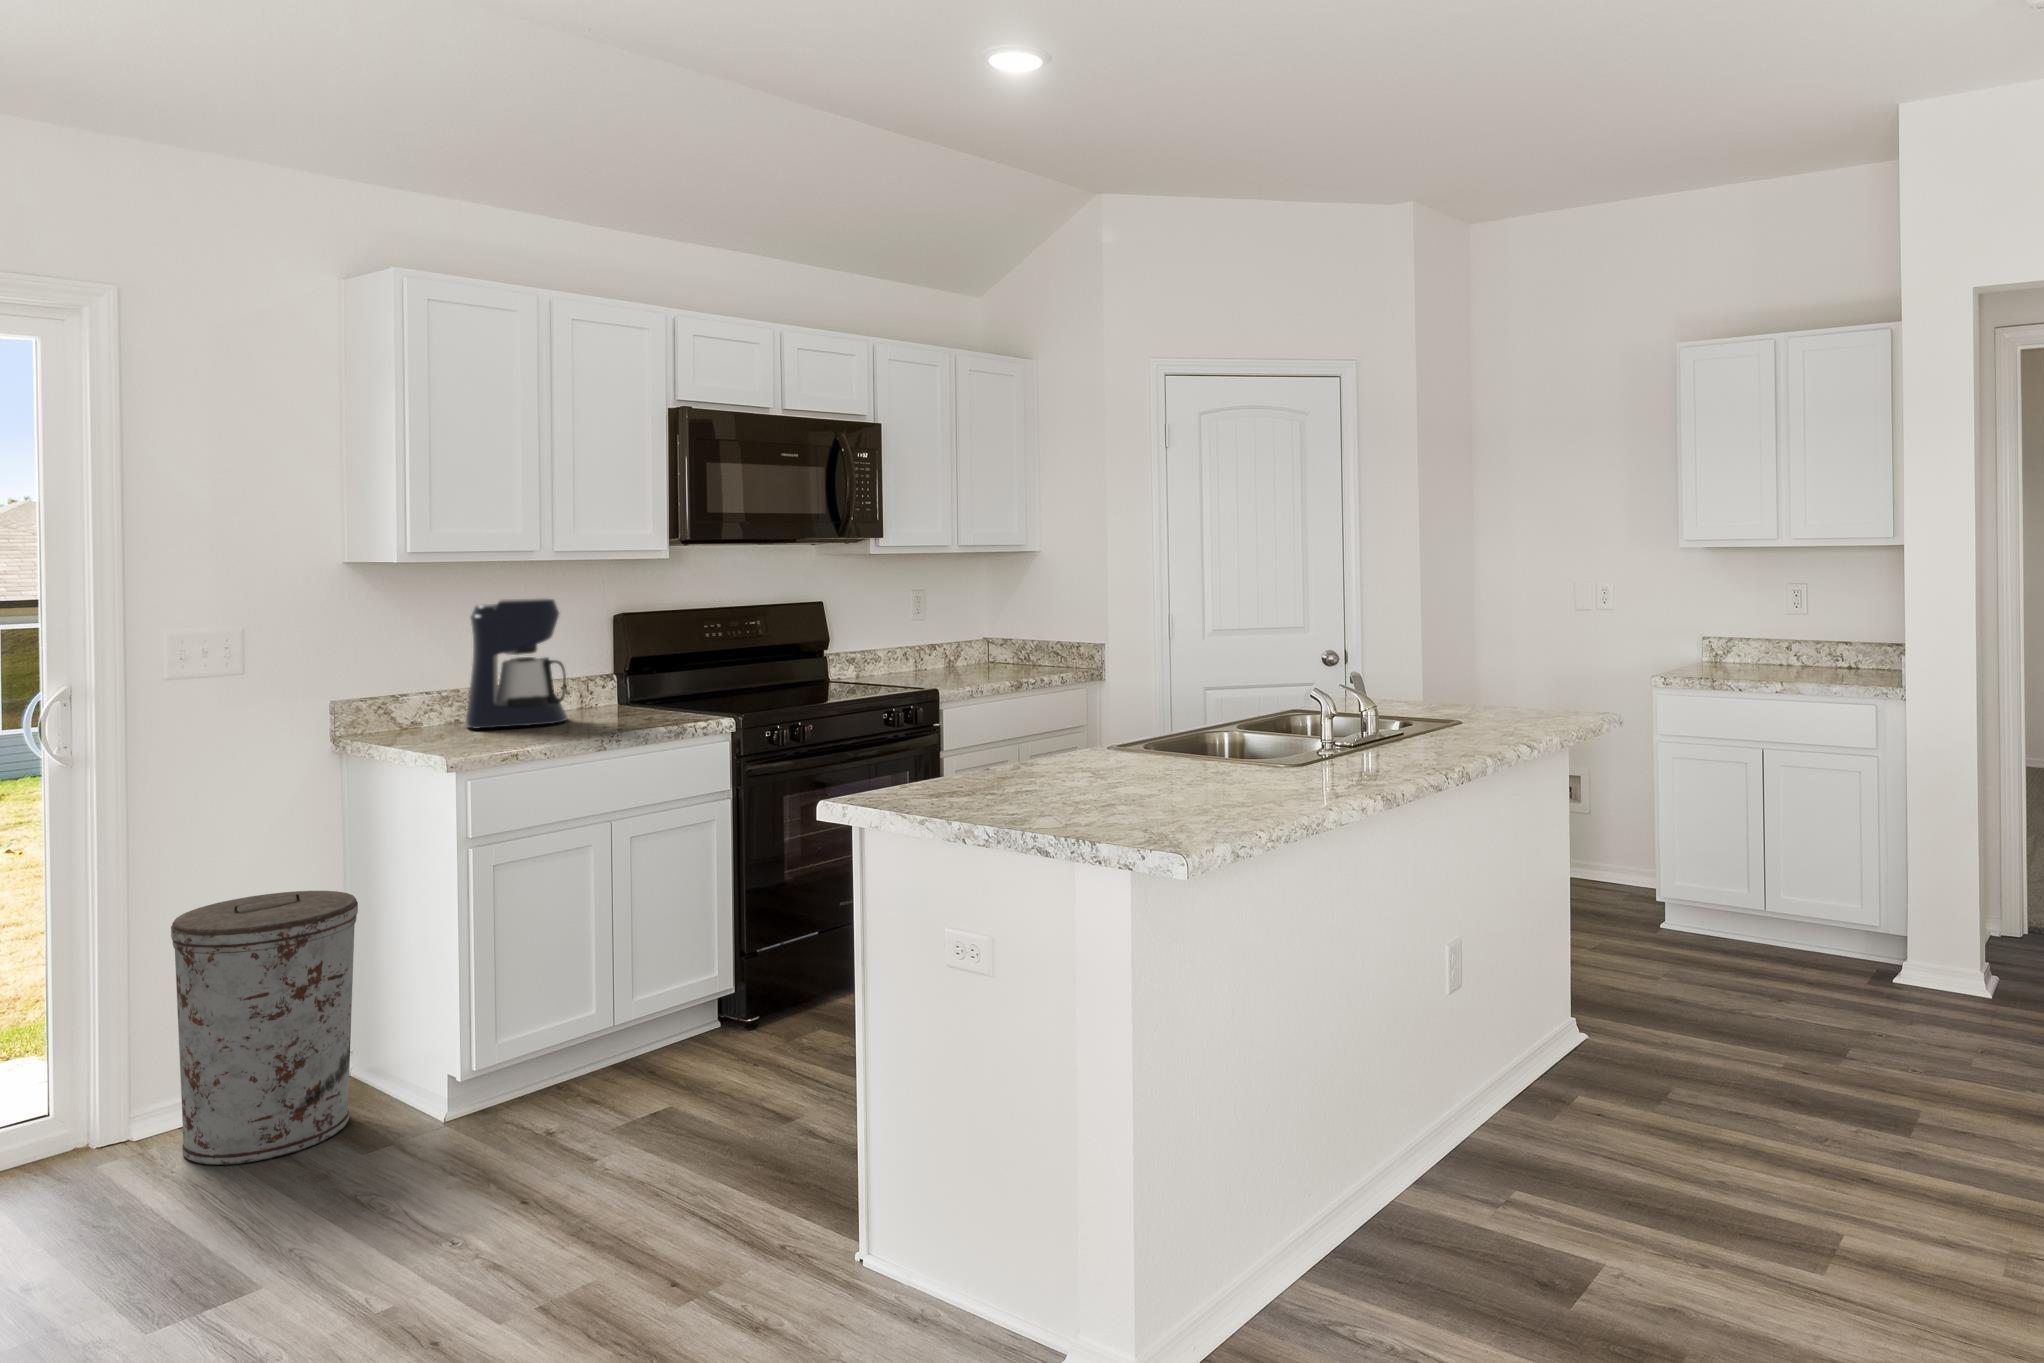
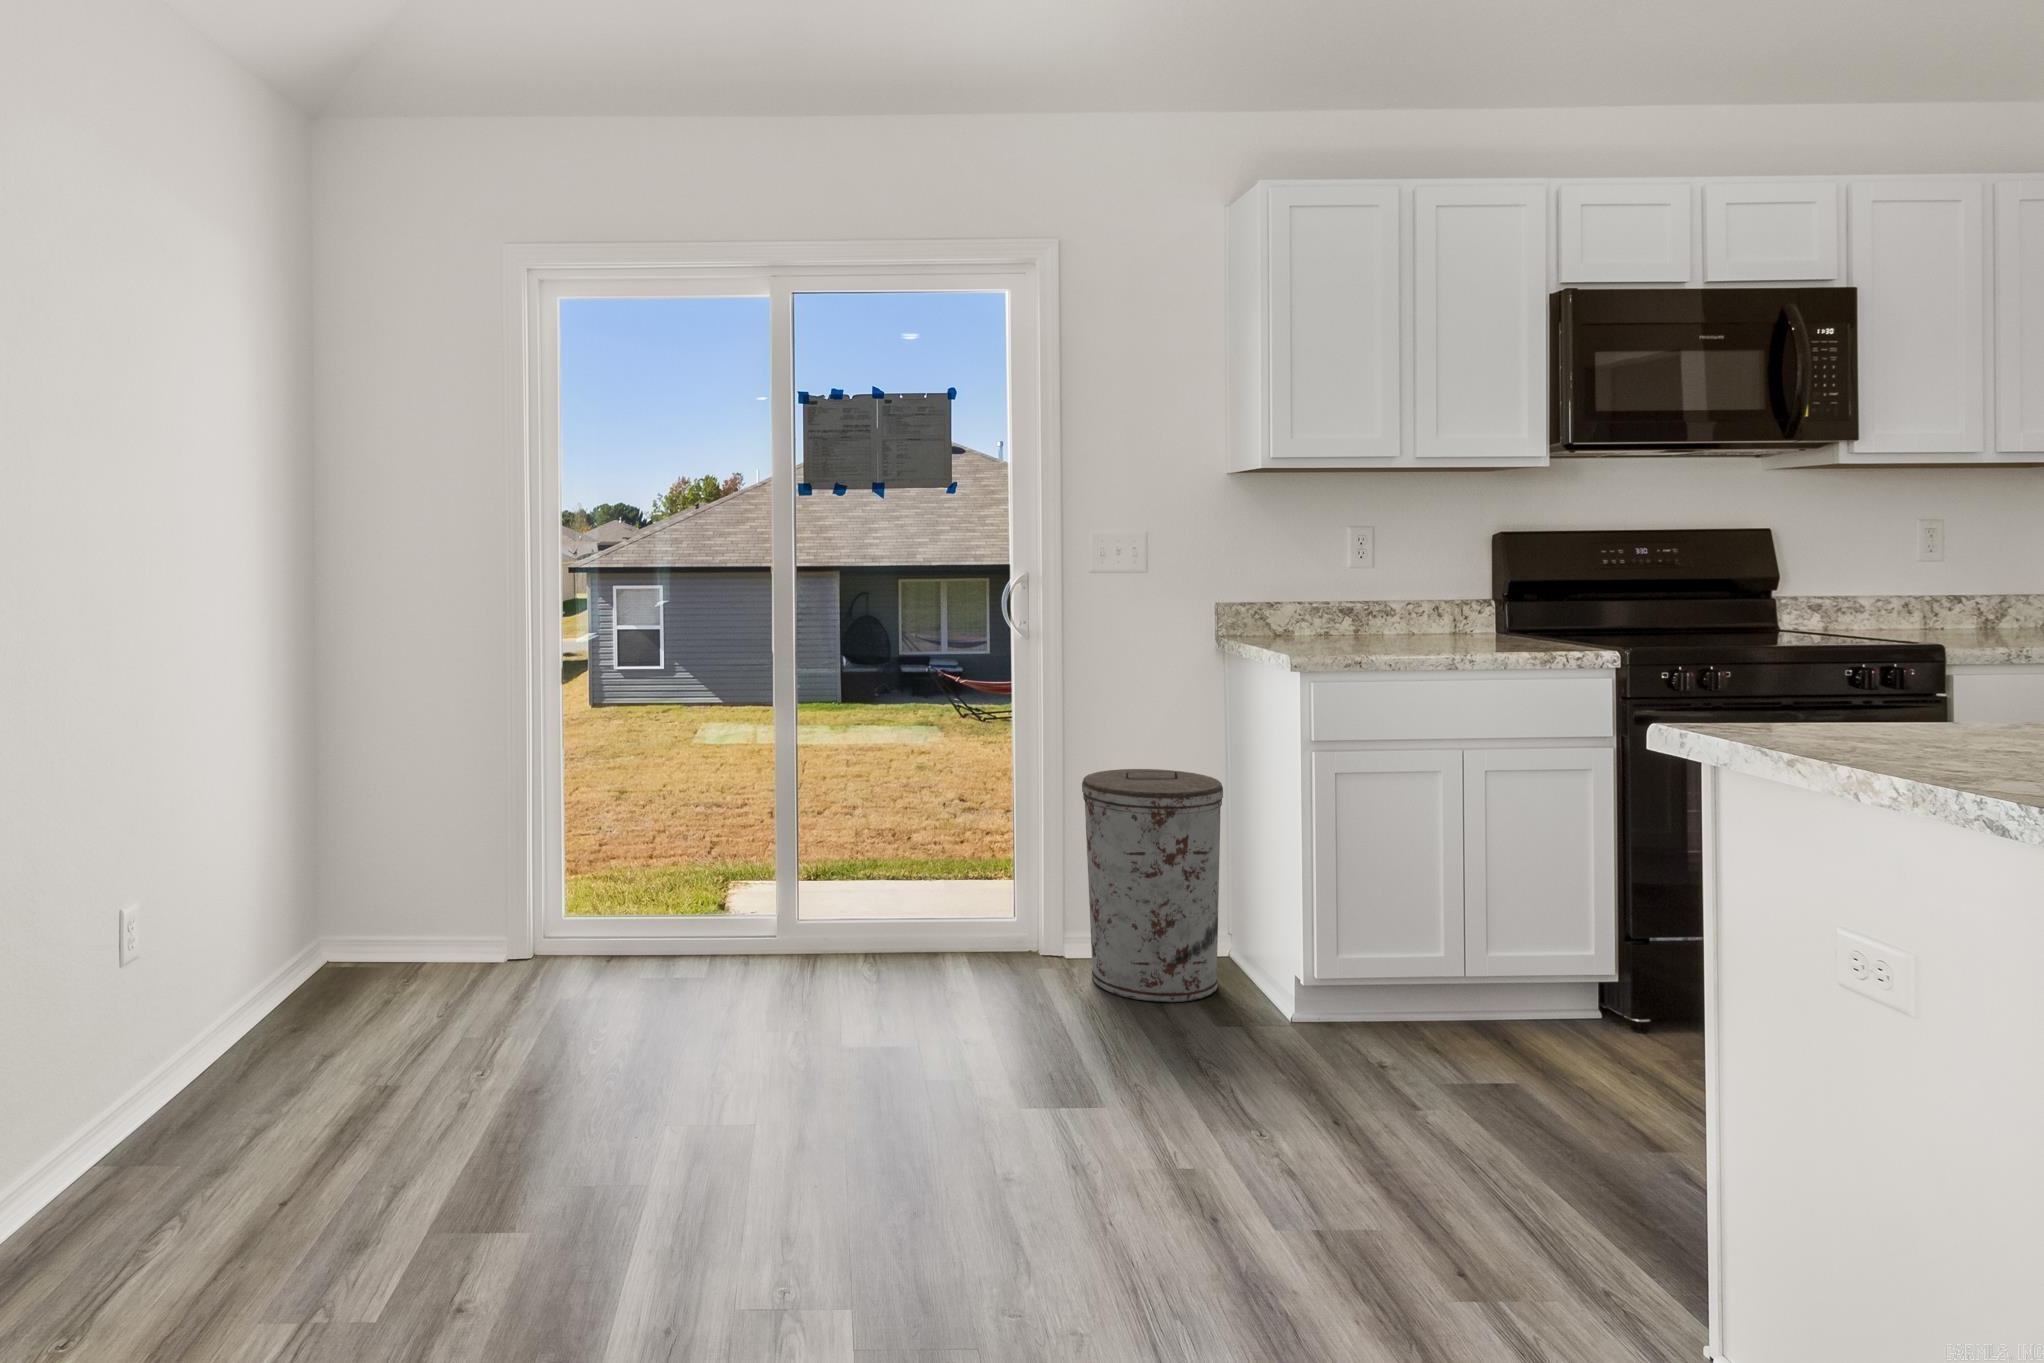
coffee maker: present [465,598,568,728] -> none [1330,514,1433,643]

